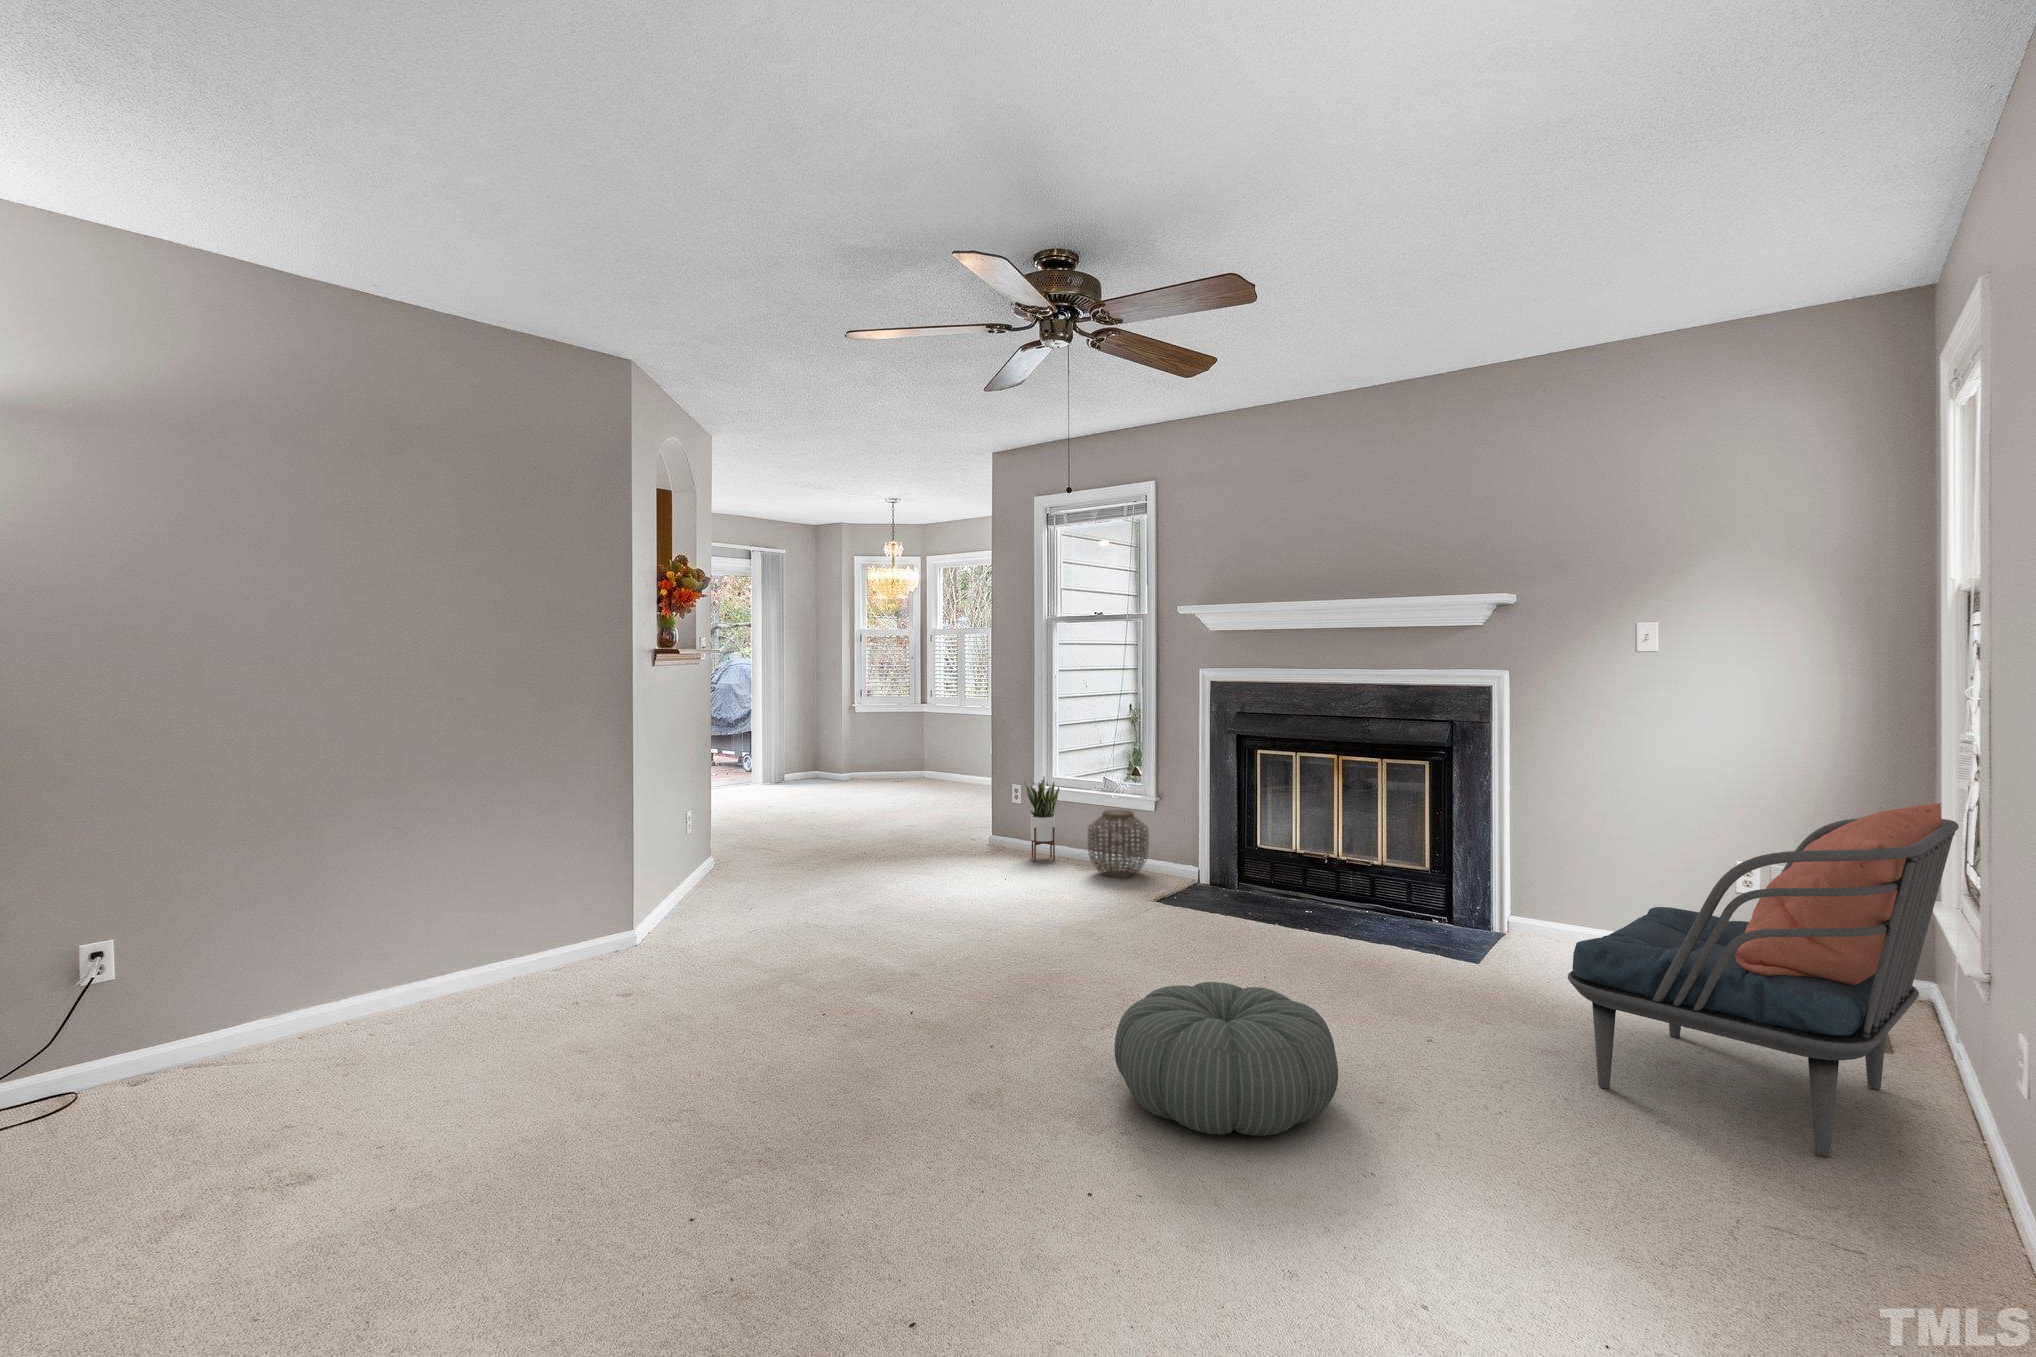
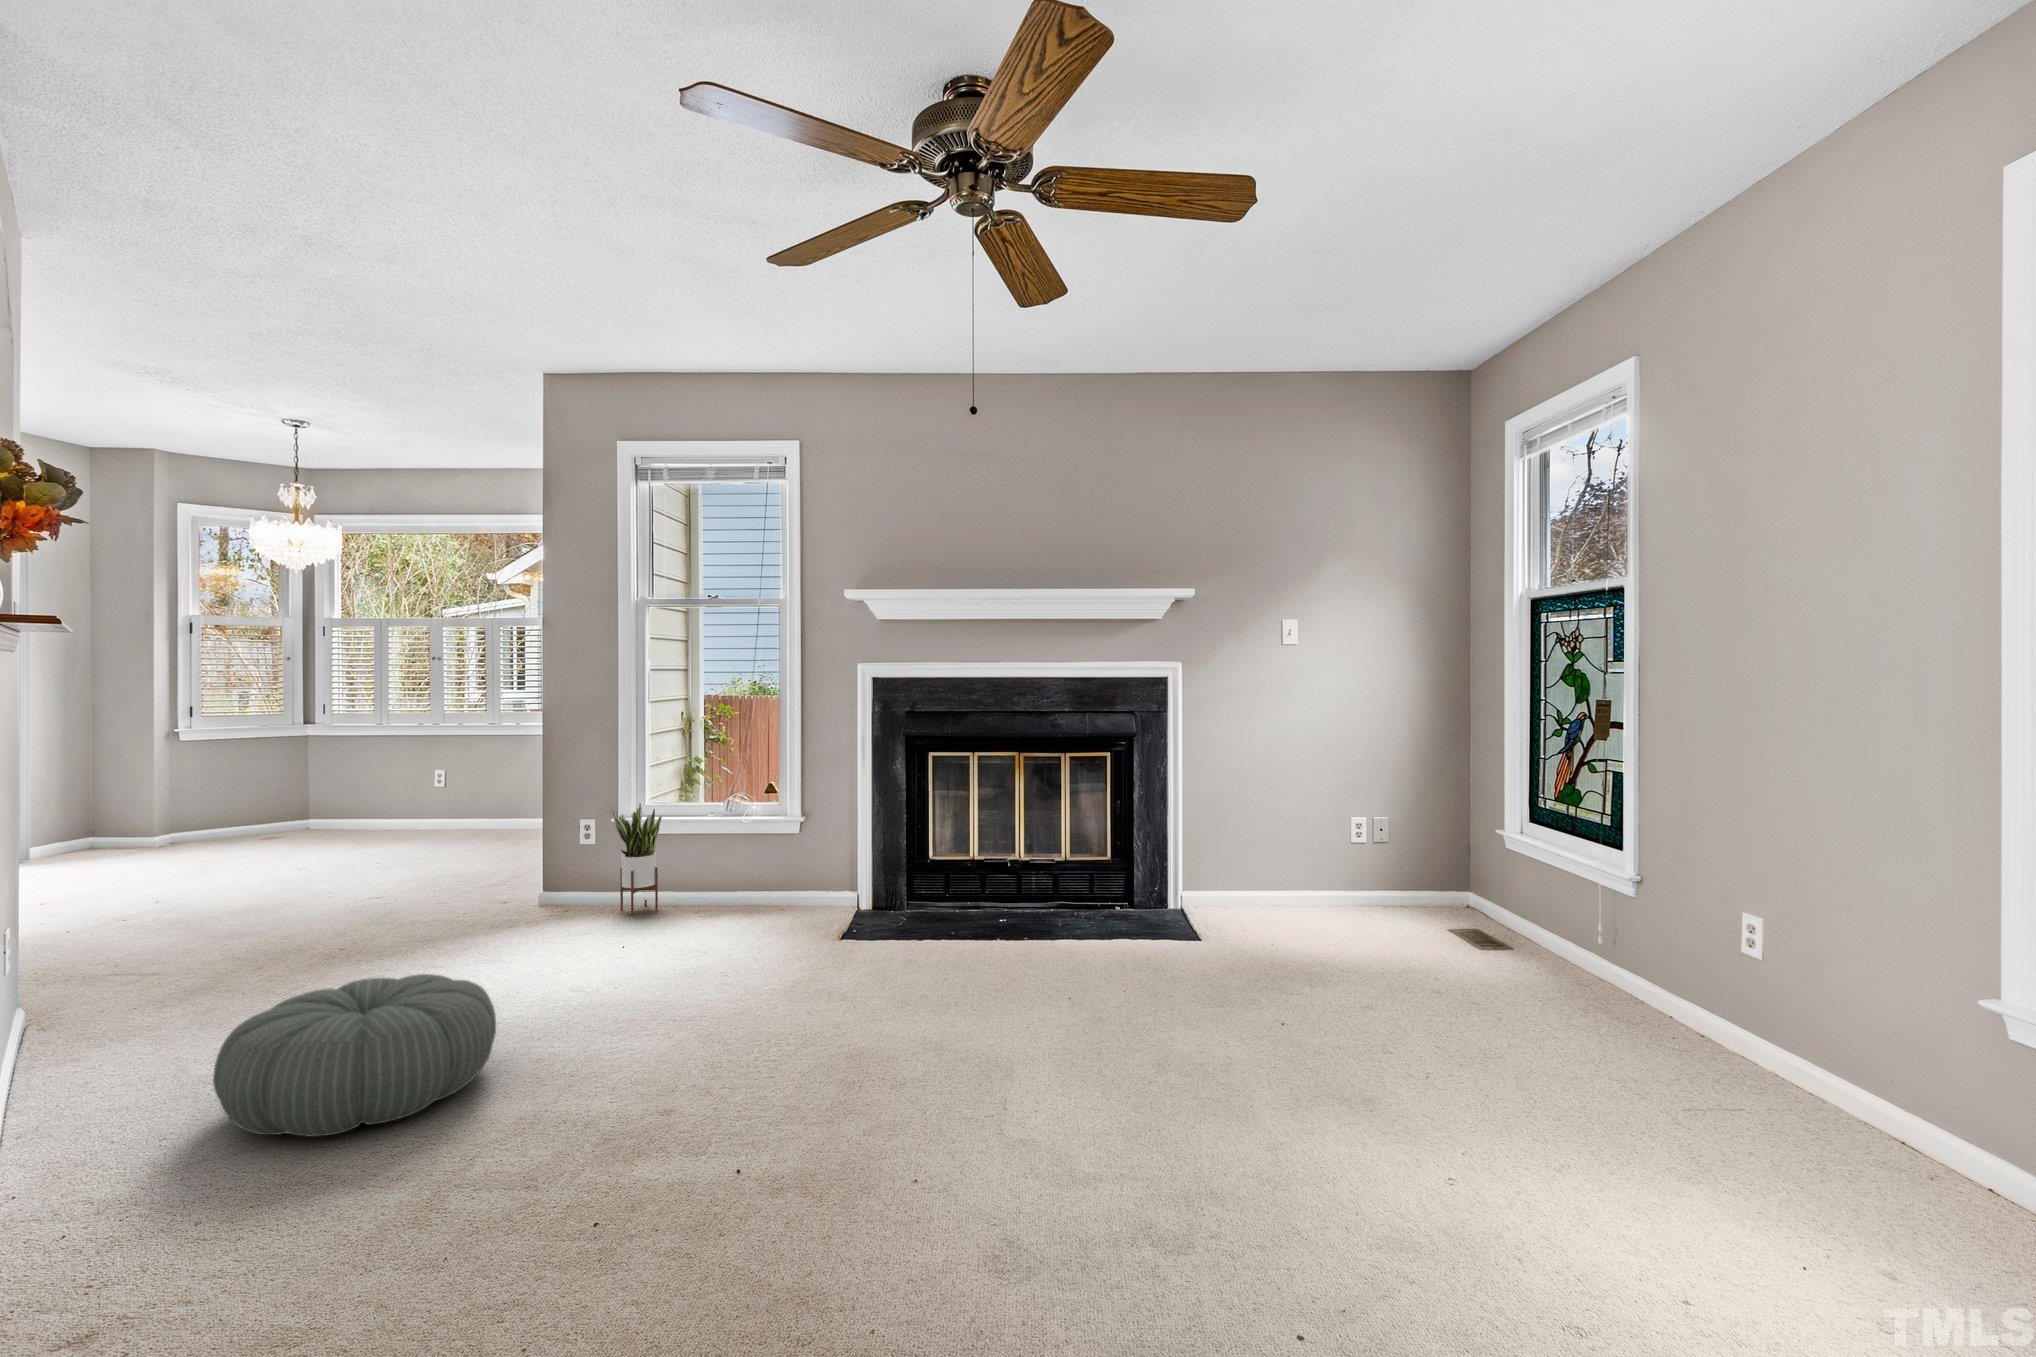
armchair: present [1568,803,1959,1157] -> none [1383,752,1678,1038]
woven basket: present [1088,810,1148,878] -> none [722,834,798,919]
pouf: present [1114,982,1338,1136] -> present [213,974,496,1137]

